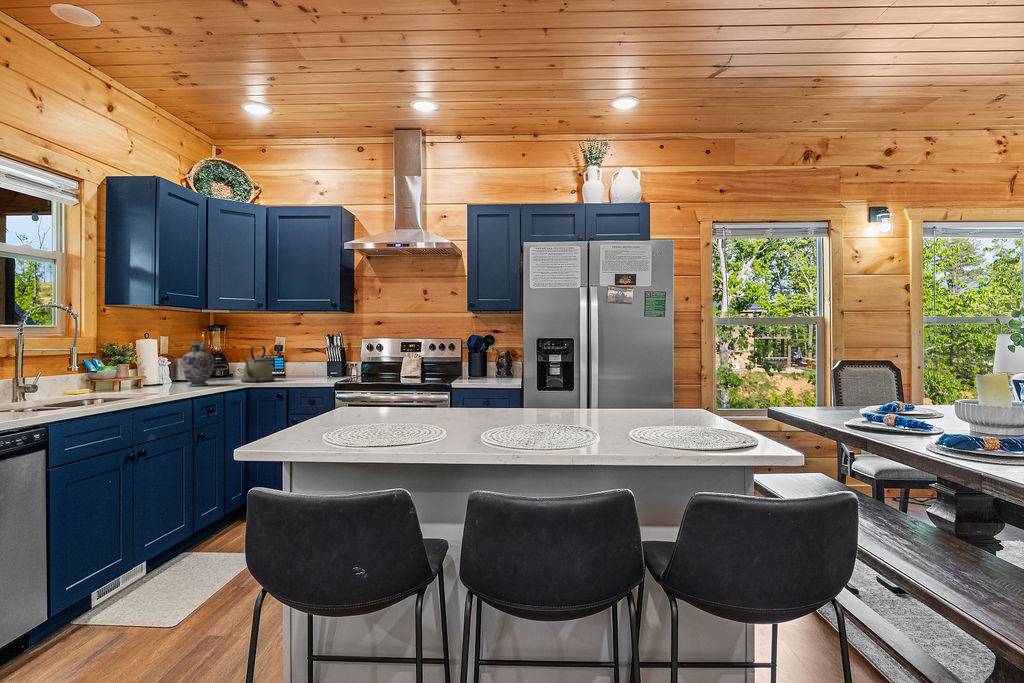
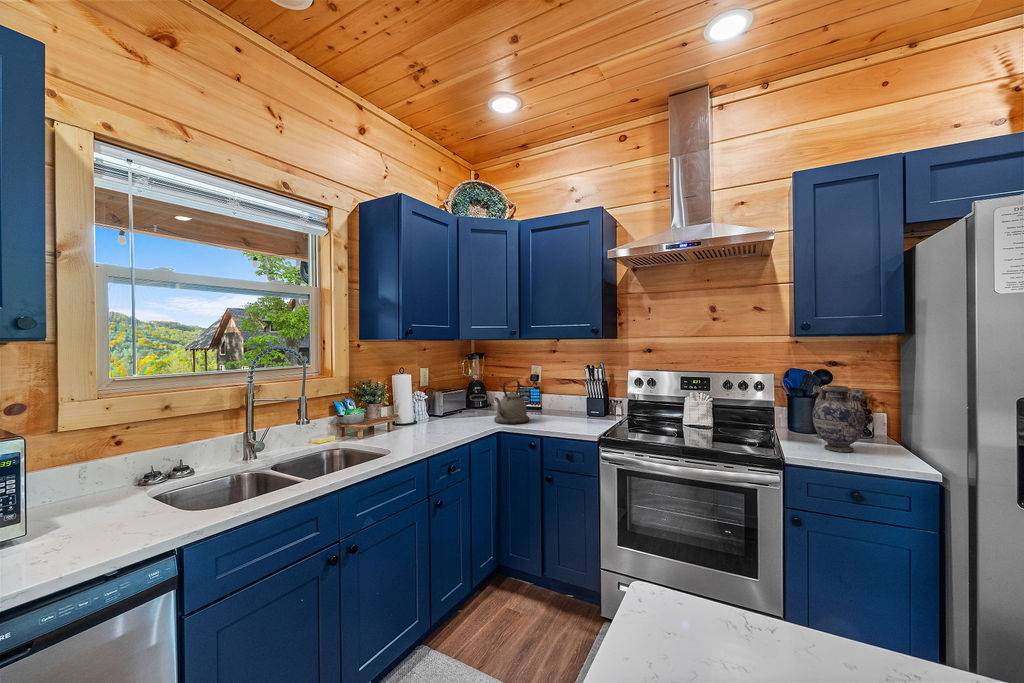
decorative vase: present [182,342,214,386] -> present [812,386,865,452]

